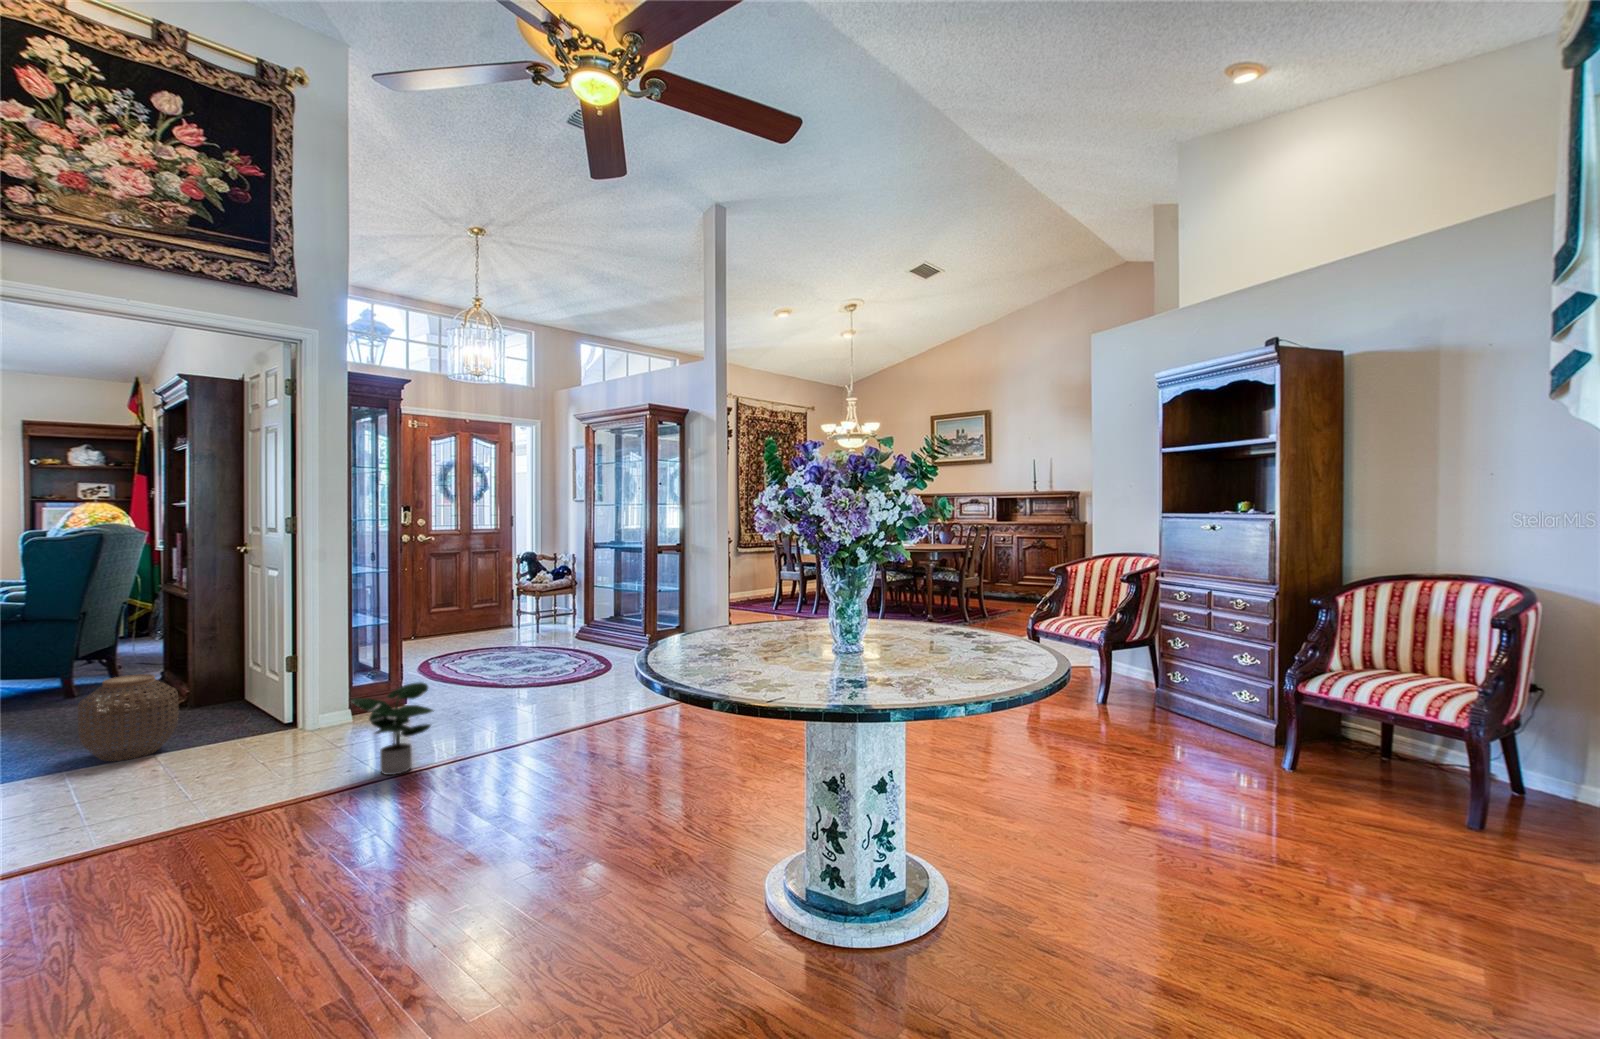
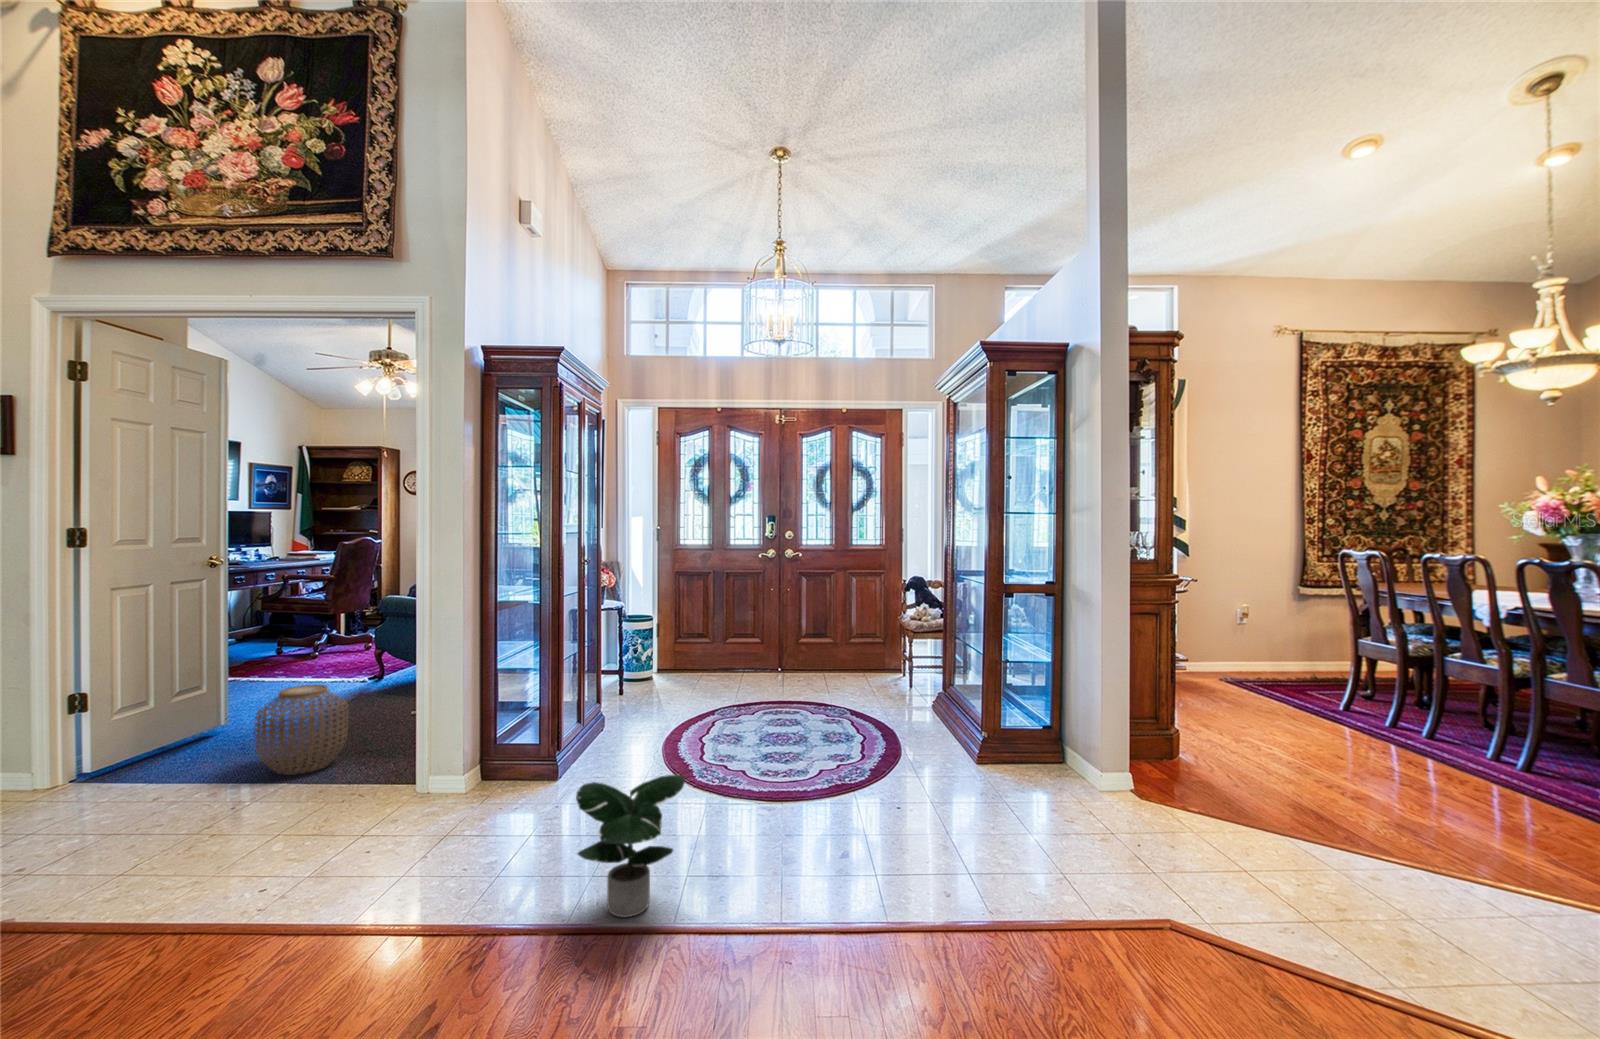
potted plant: present [351,682,434,775] -> present [576,774,685,917]

